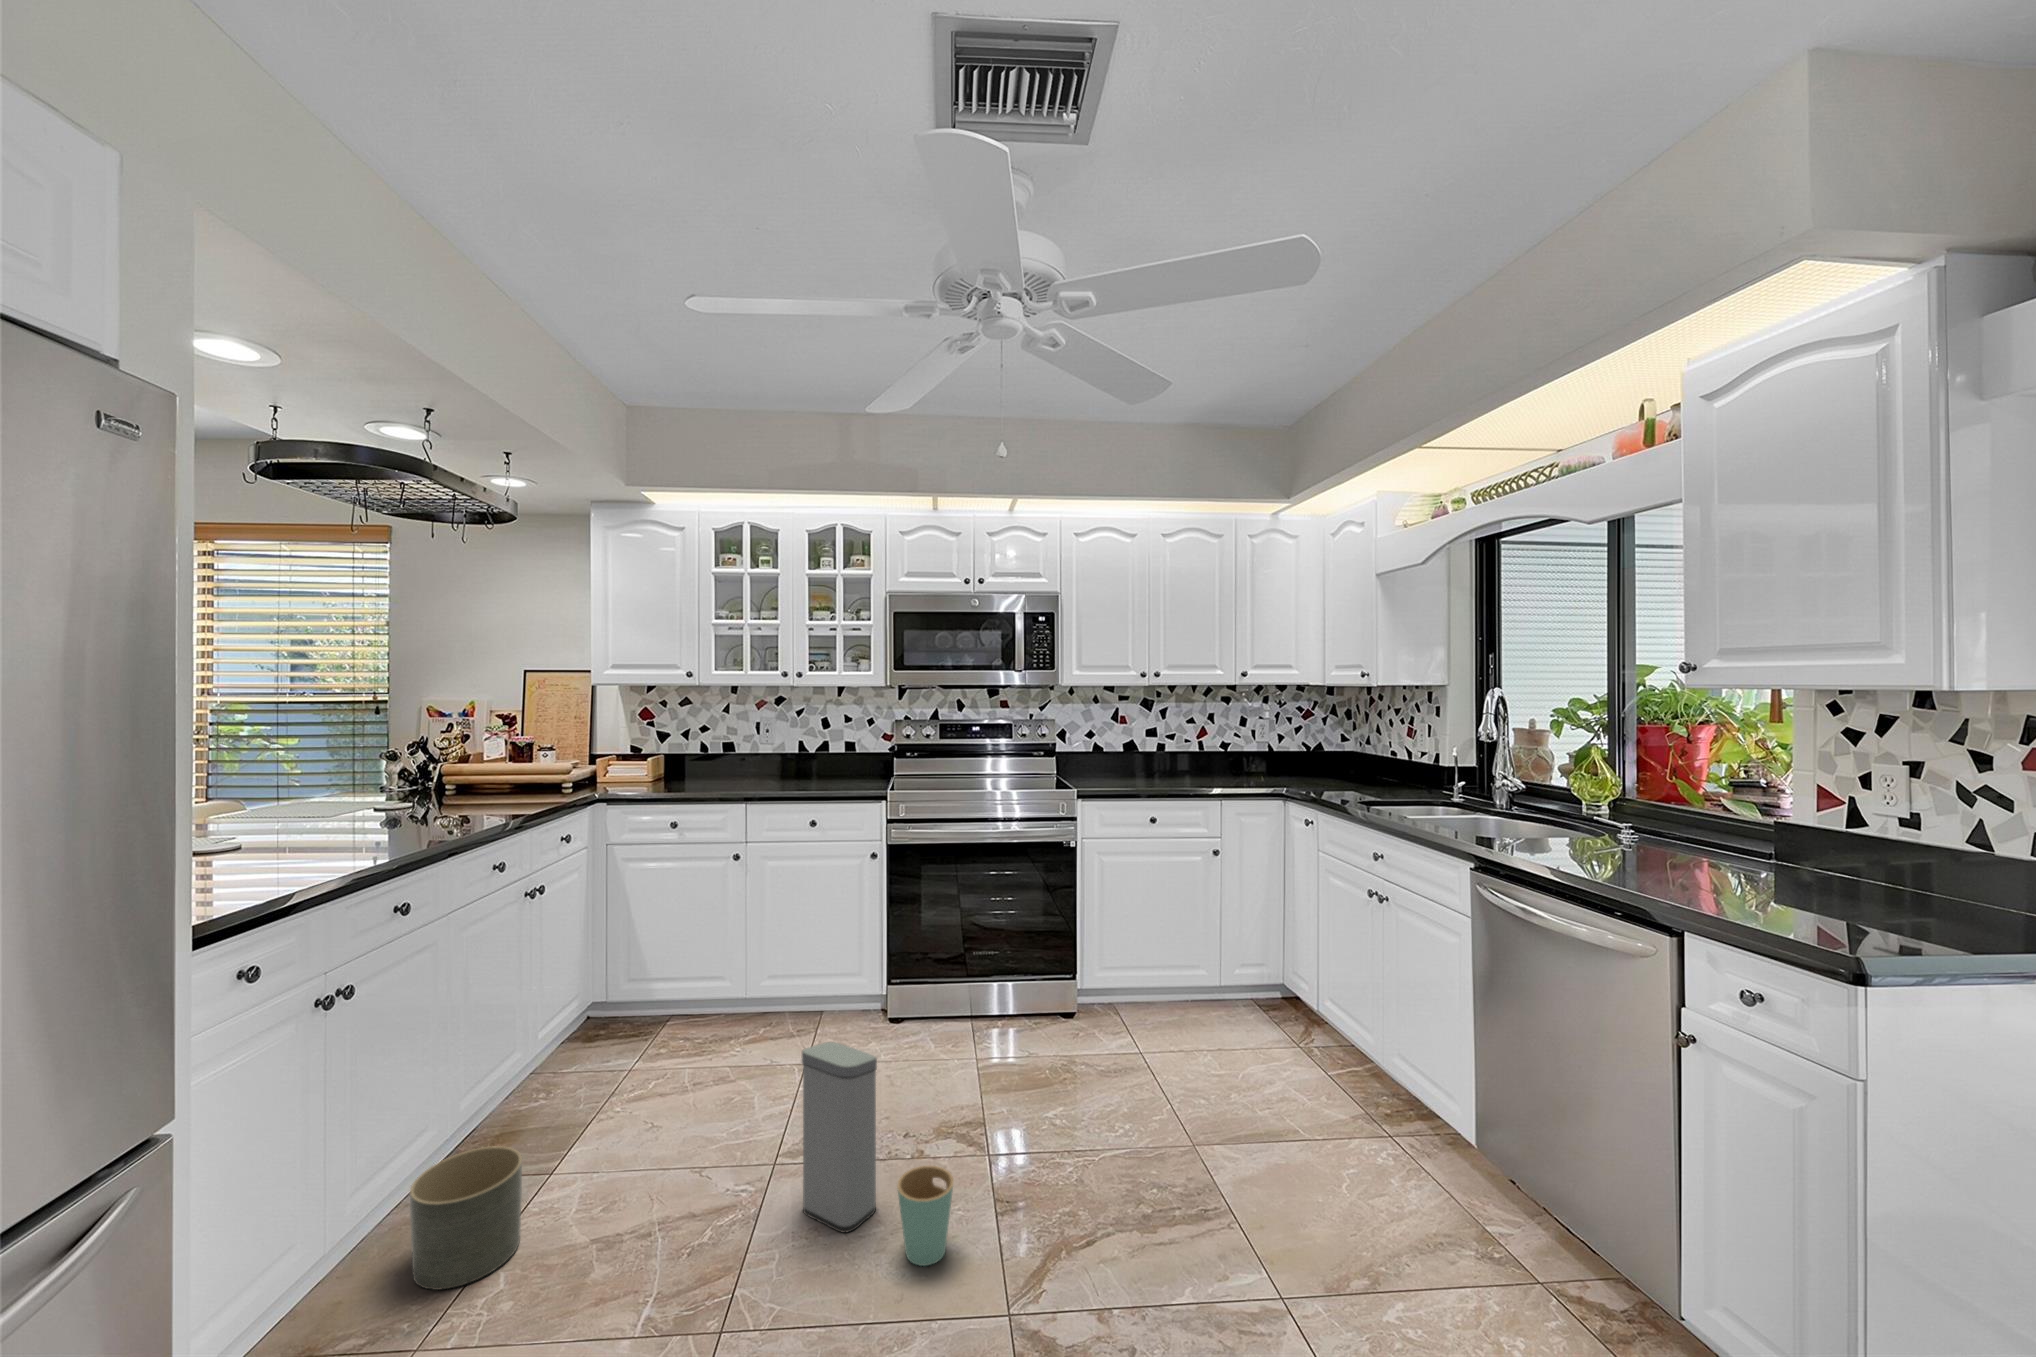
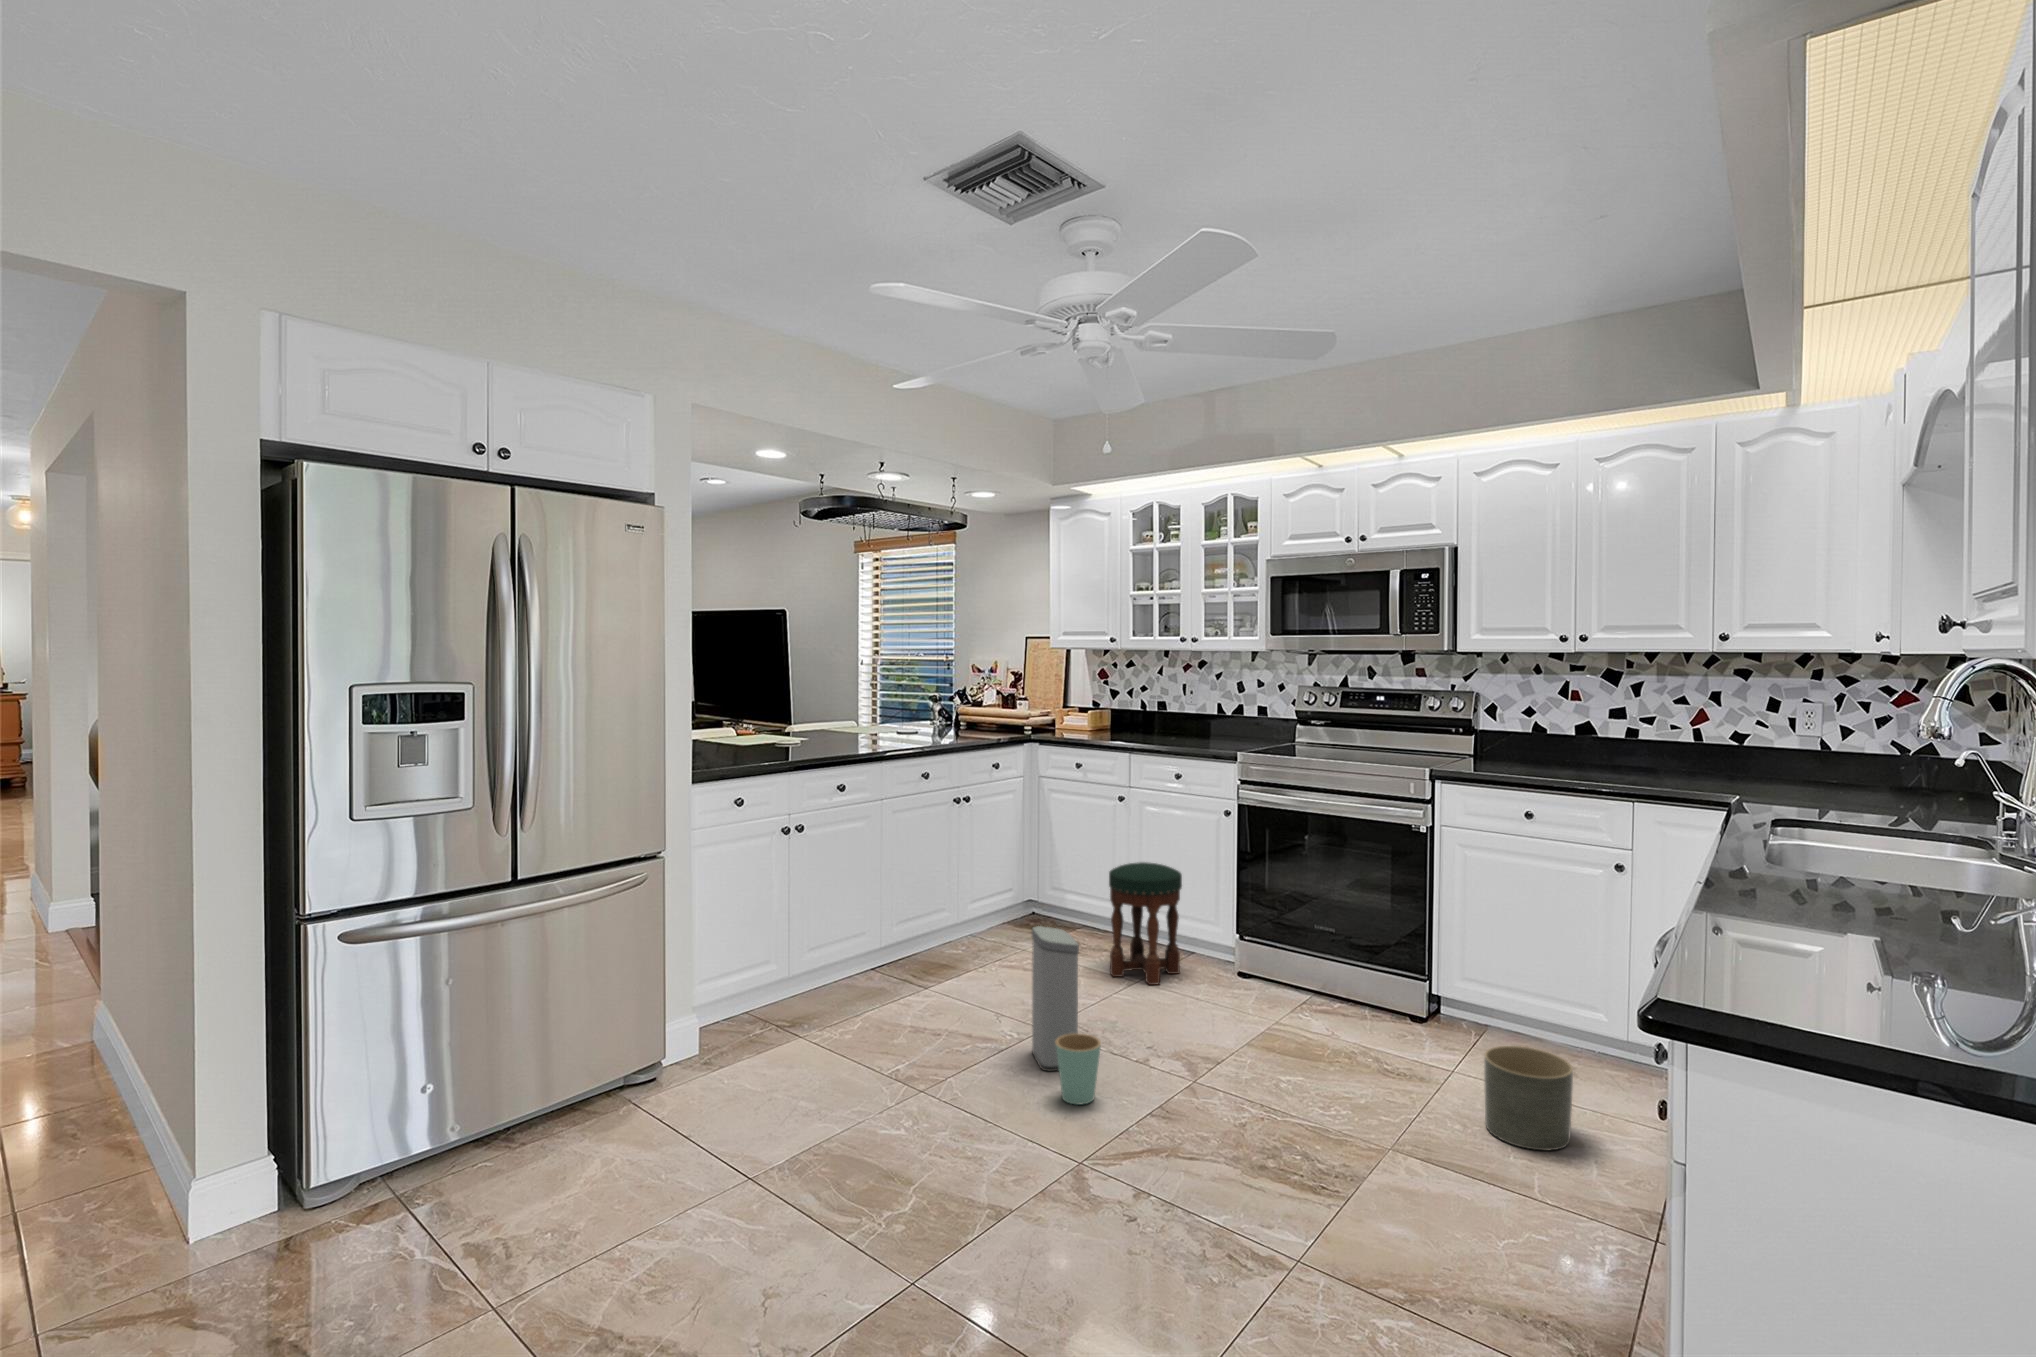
stool: none [762,922,845,1065] -> present [1109,862,1182,985]
planter: present [410,1146,522,1290] -> present [1484,1046,1573,1150]

